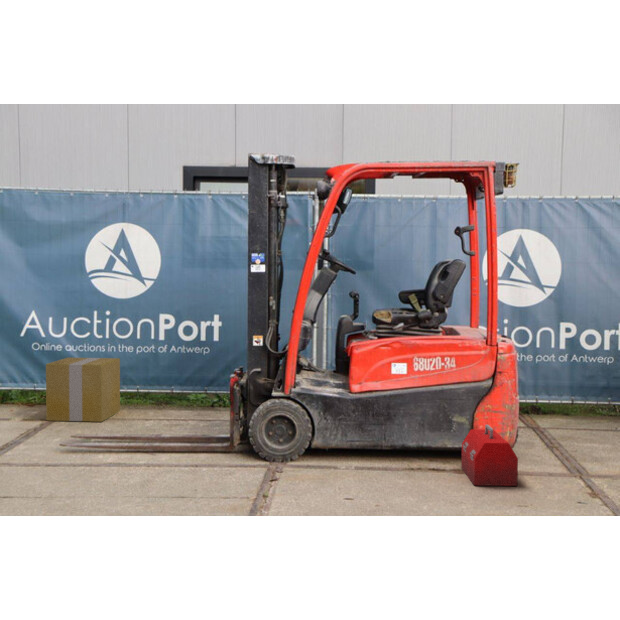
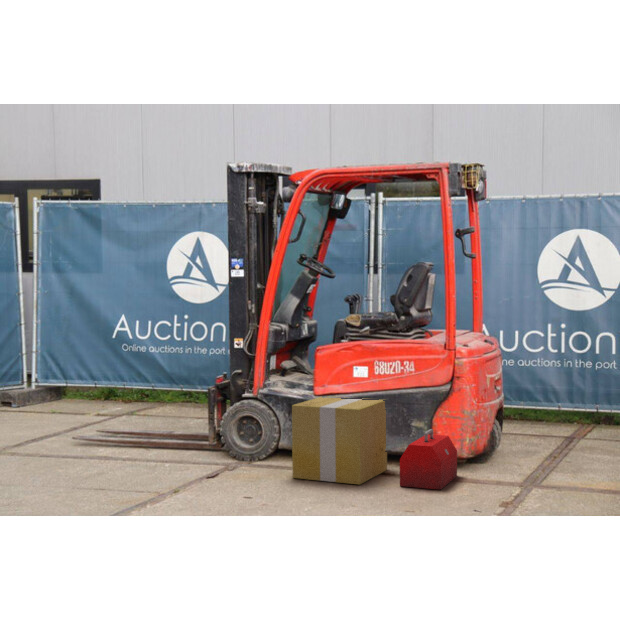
cardboard box: present [46,357,120,422] -> present [292,396,387,484]

